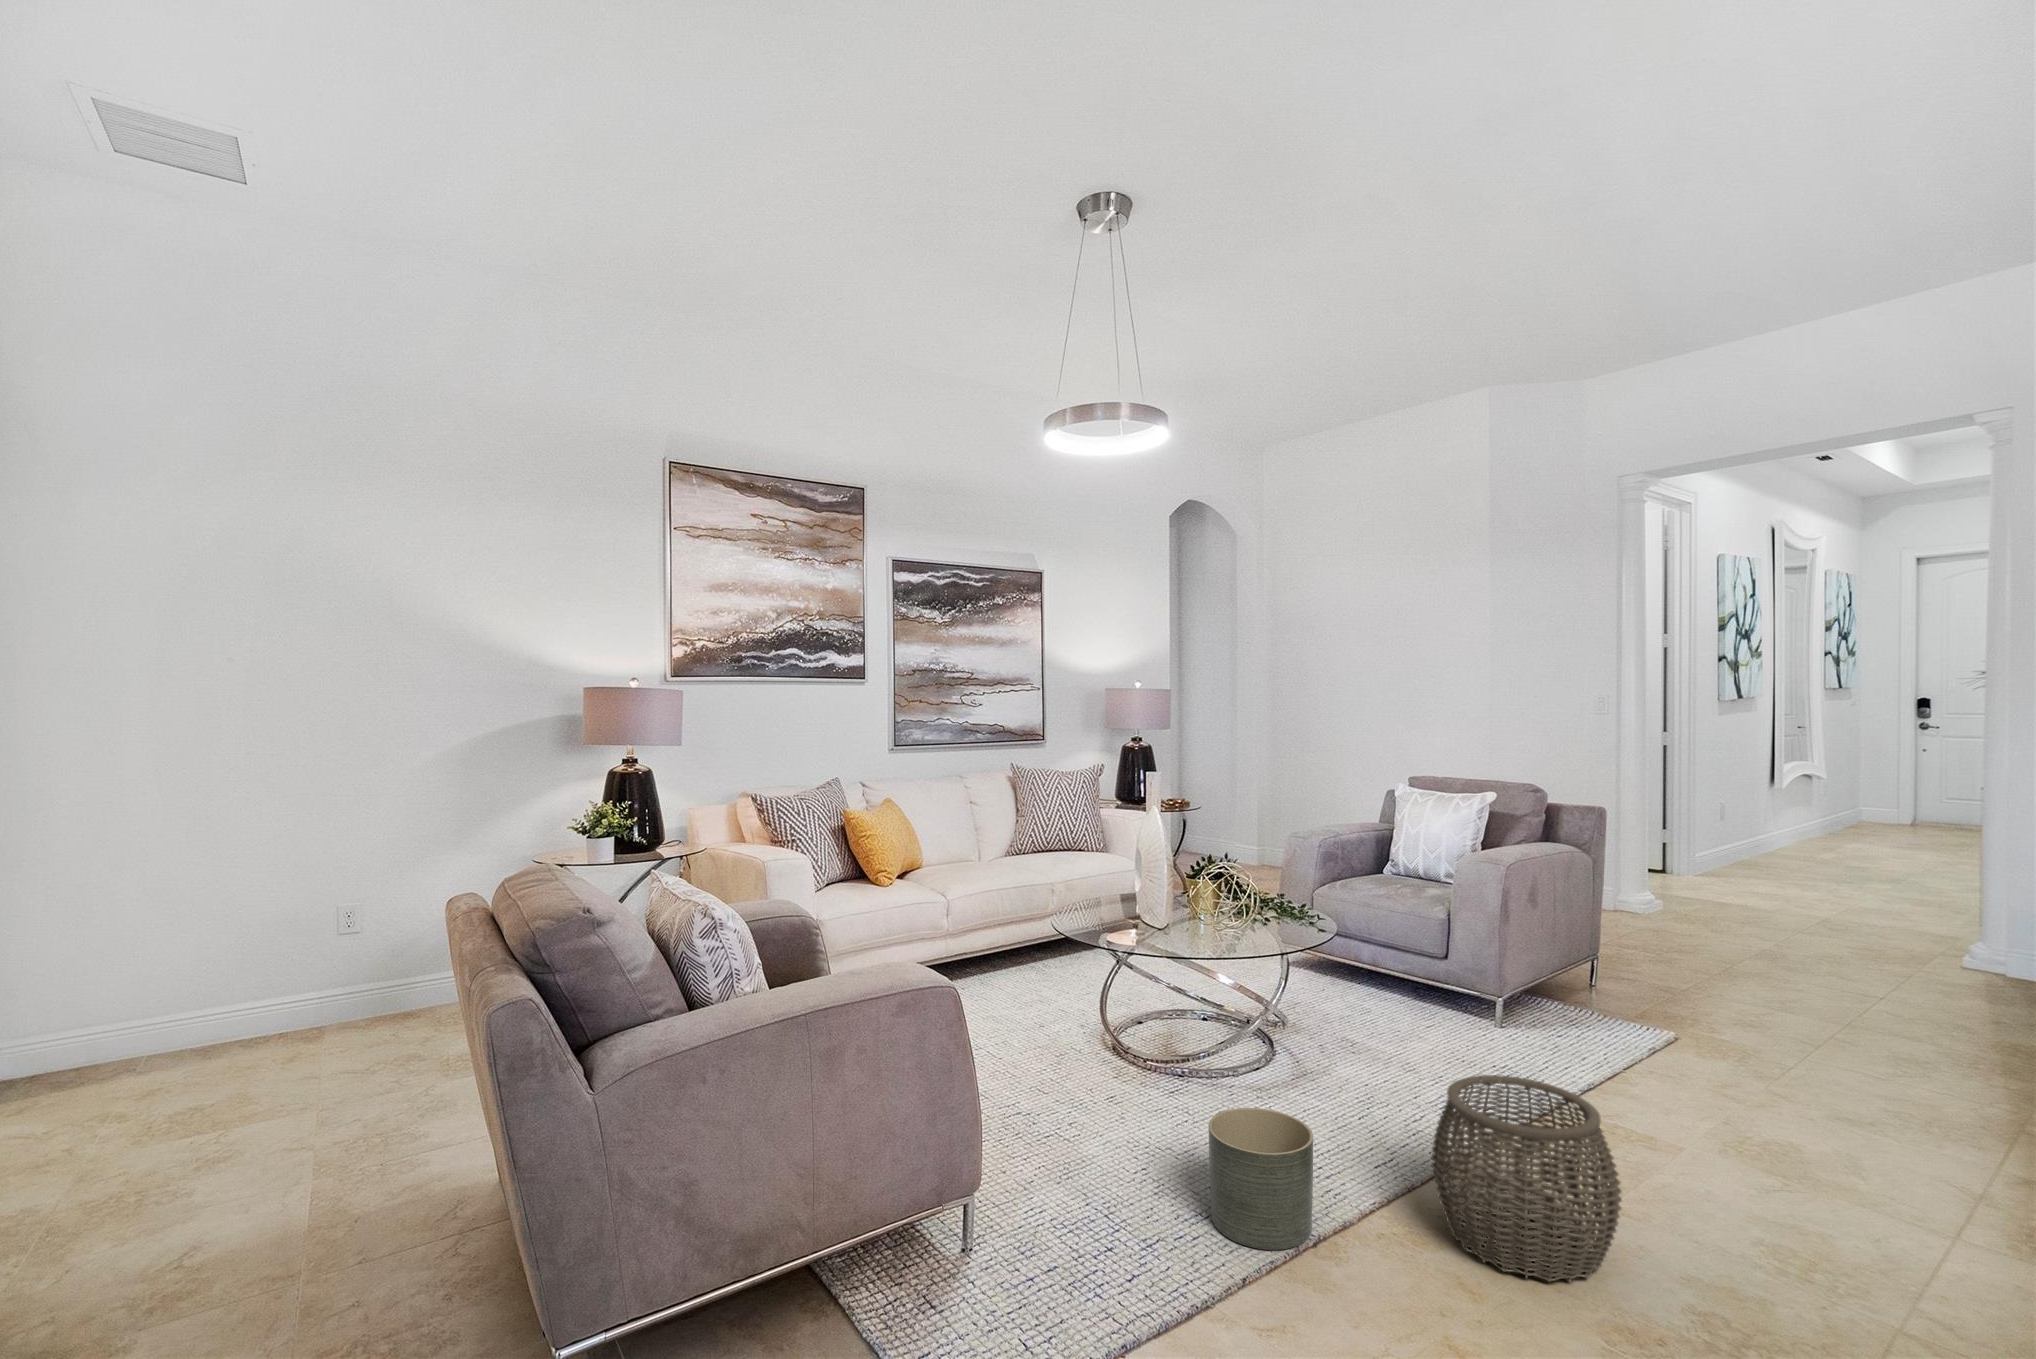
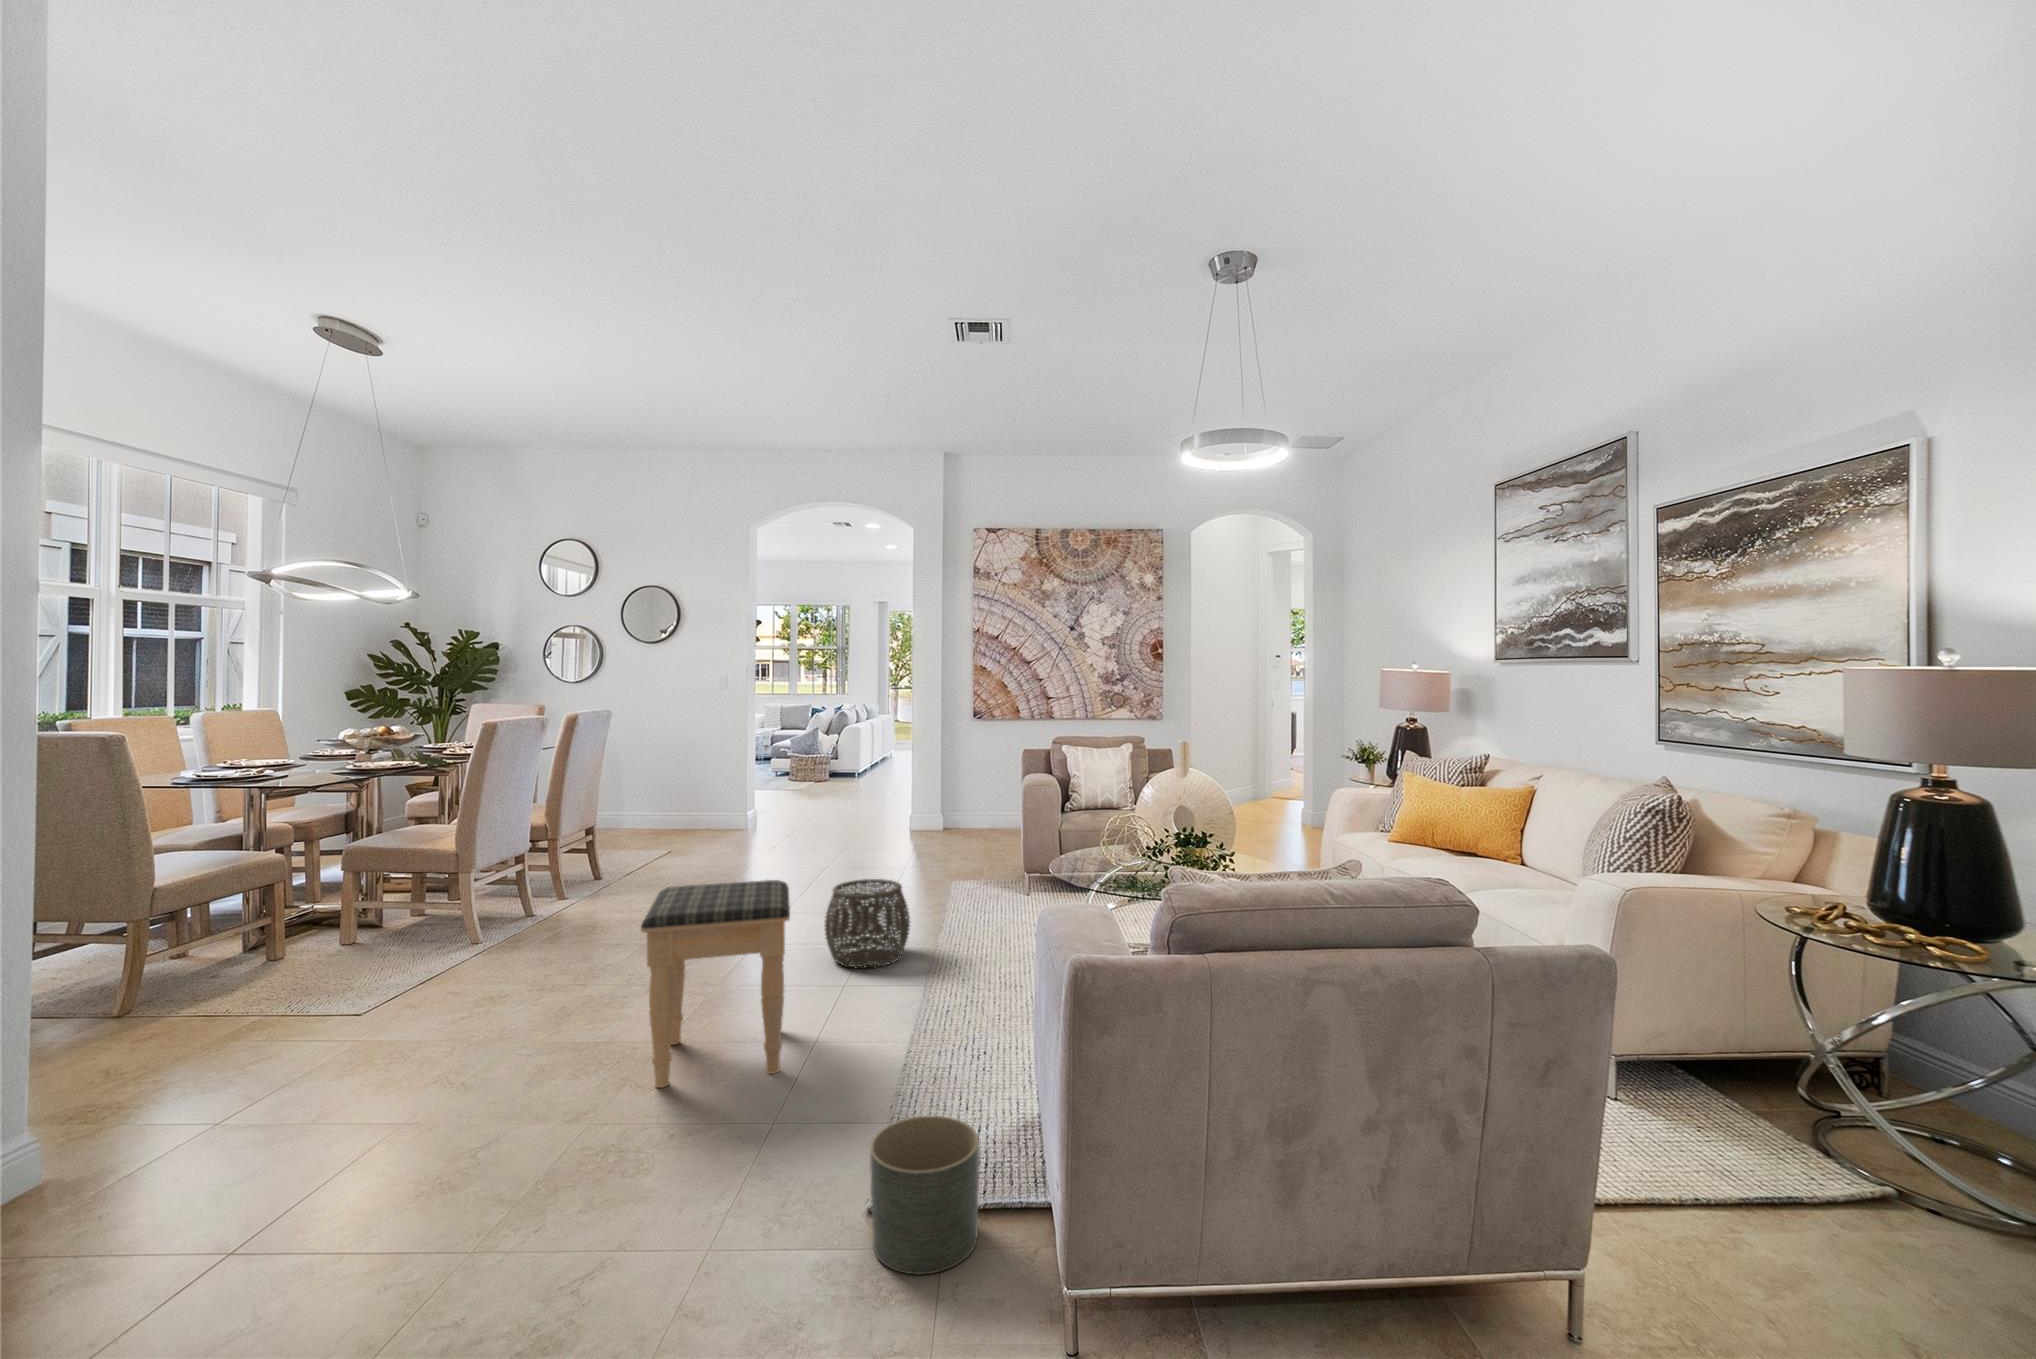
footstool: none [1735,941,1976,1229] -> present [641,880,790,1088]
planter: present [1209,1108,1313,1250] -> present [870,1116,979,1274]

